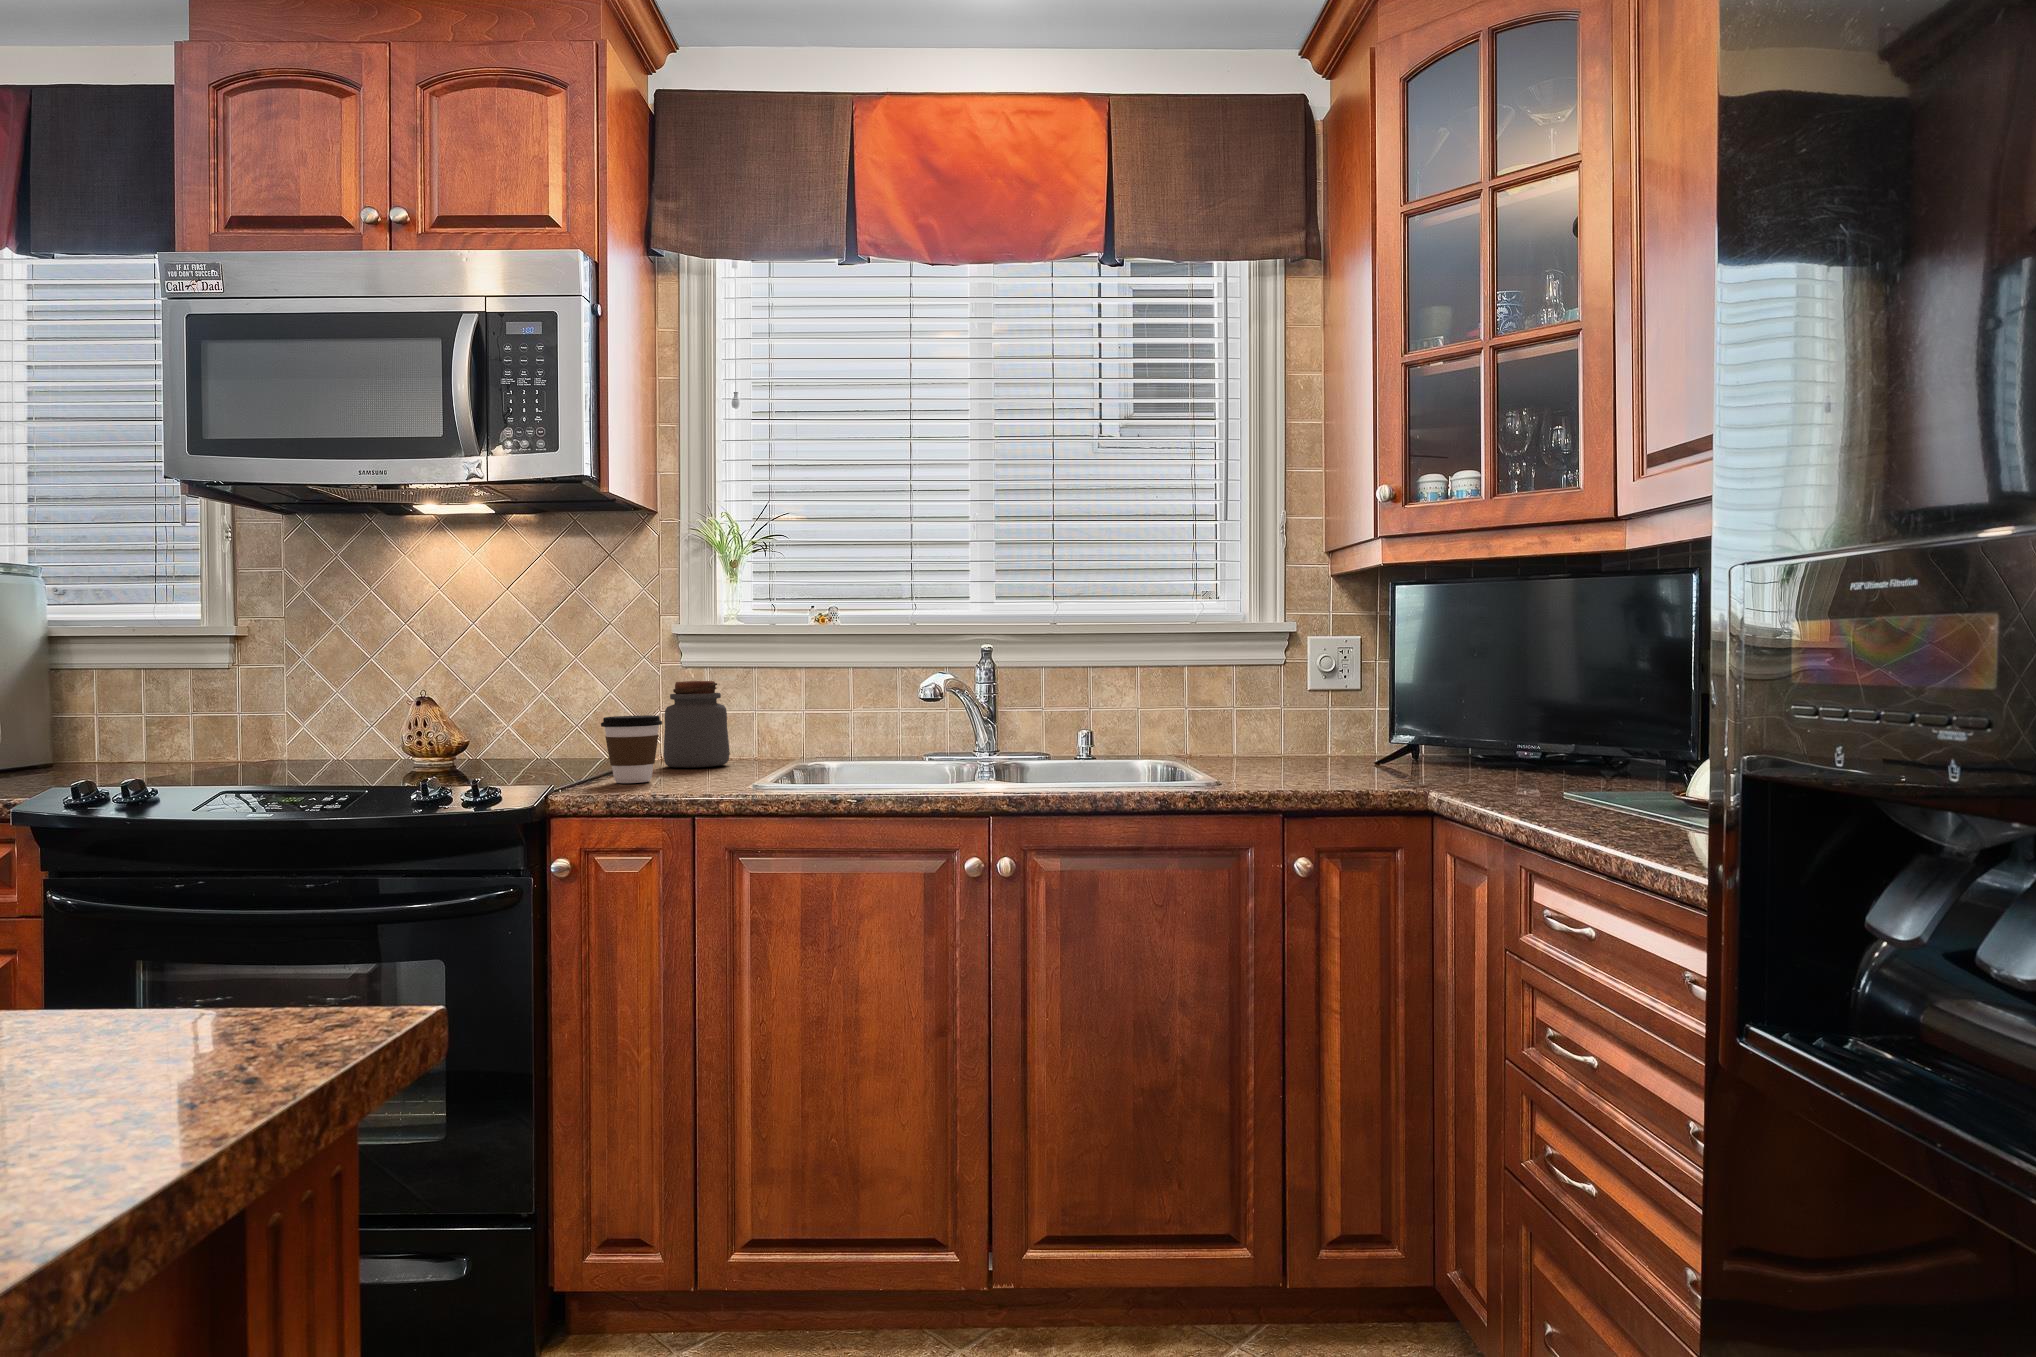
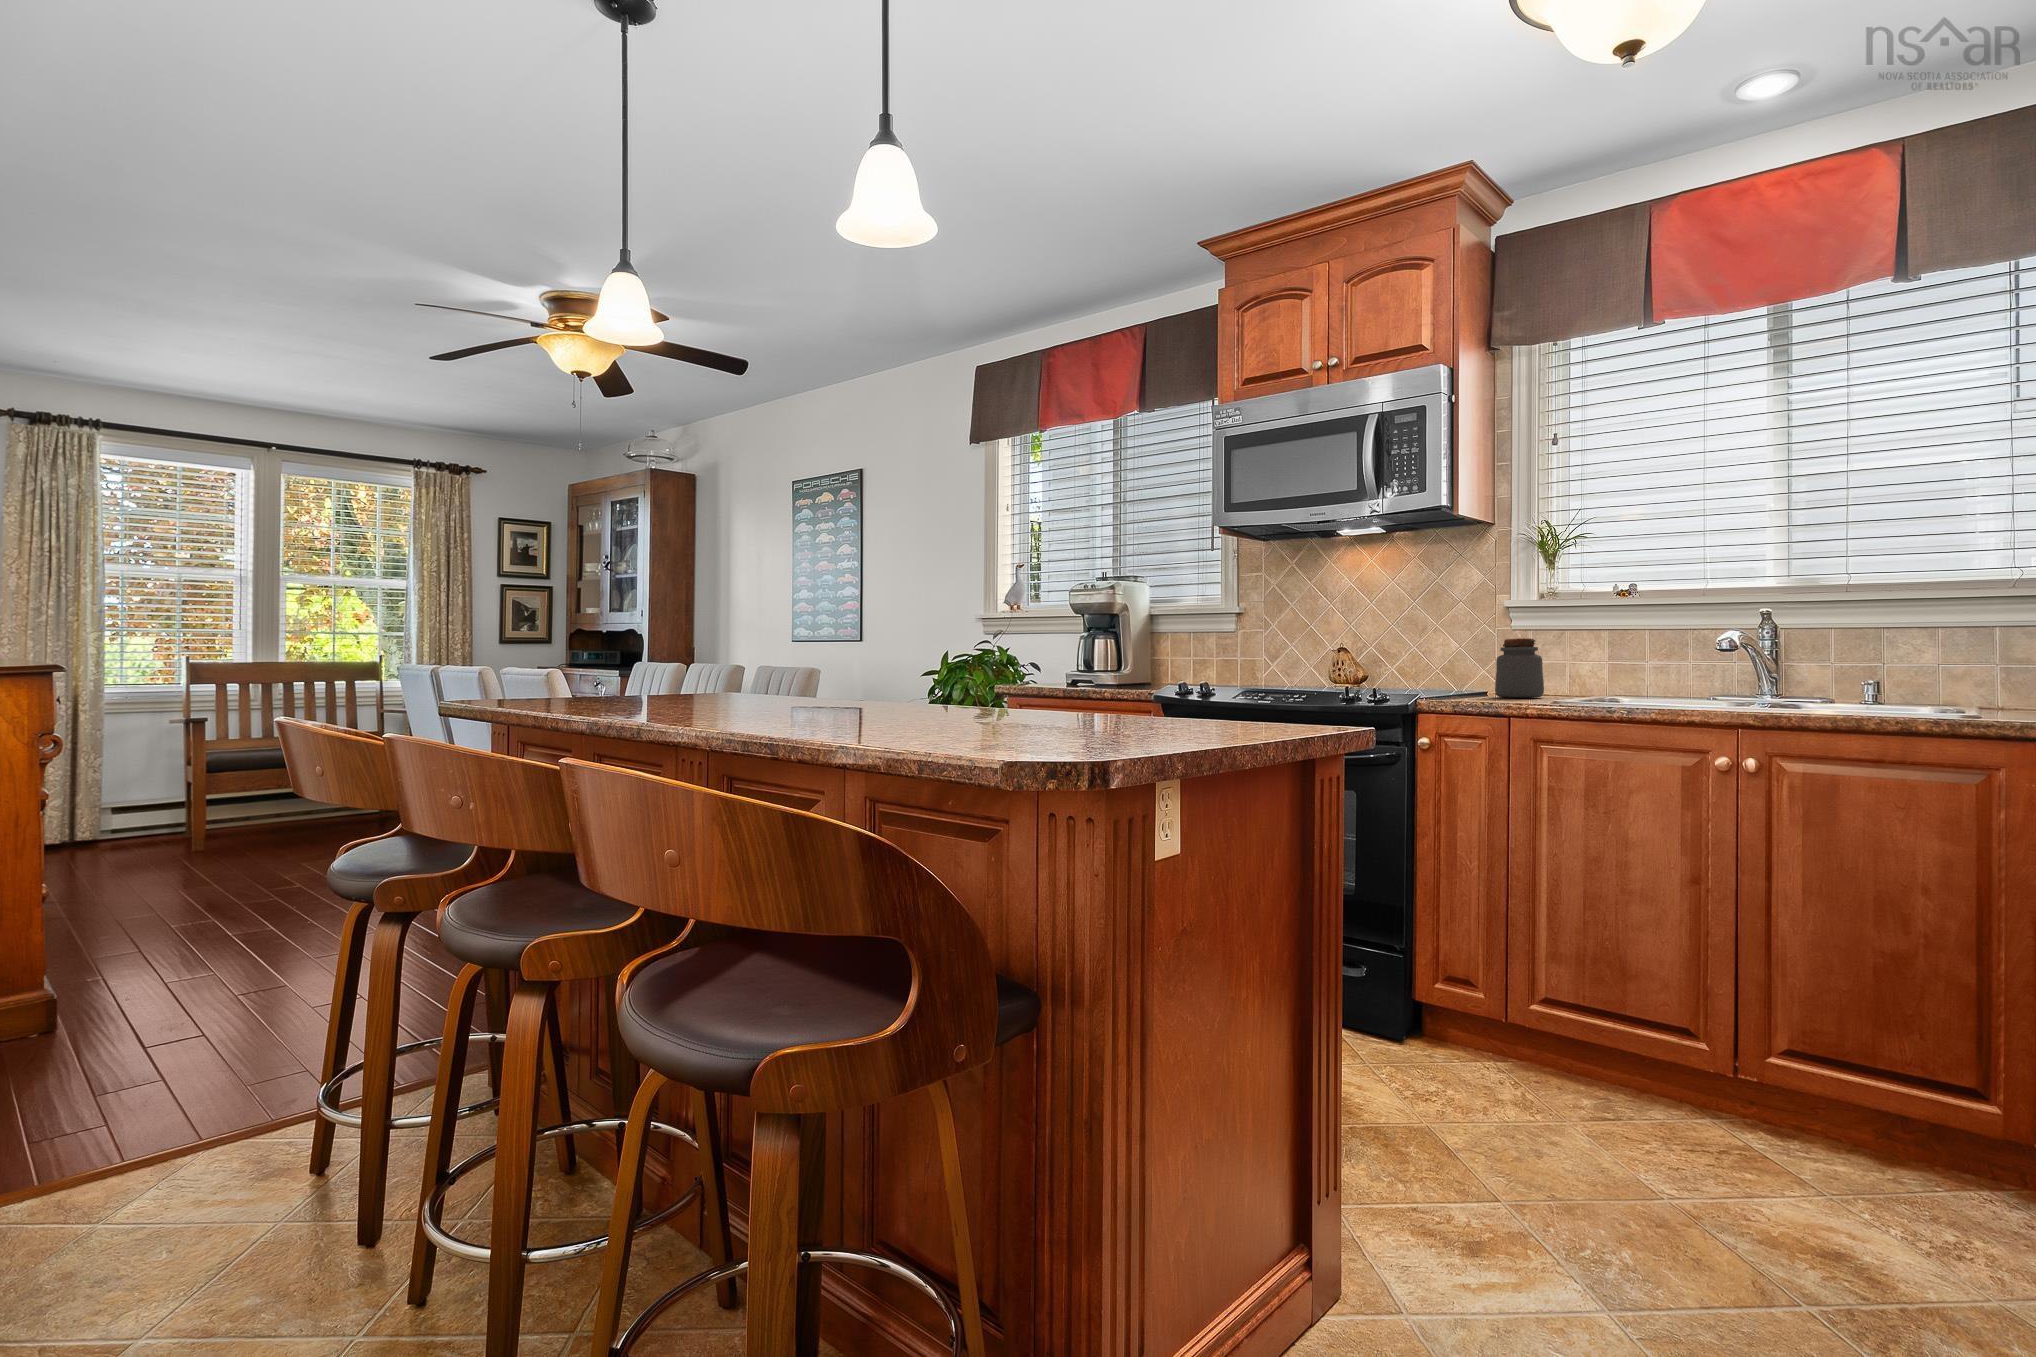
coffee cup: present [601,715,662,783] -> none [1451,658,1492,701]

